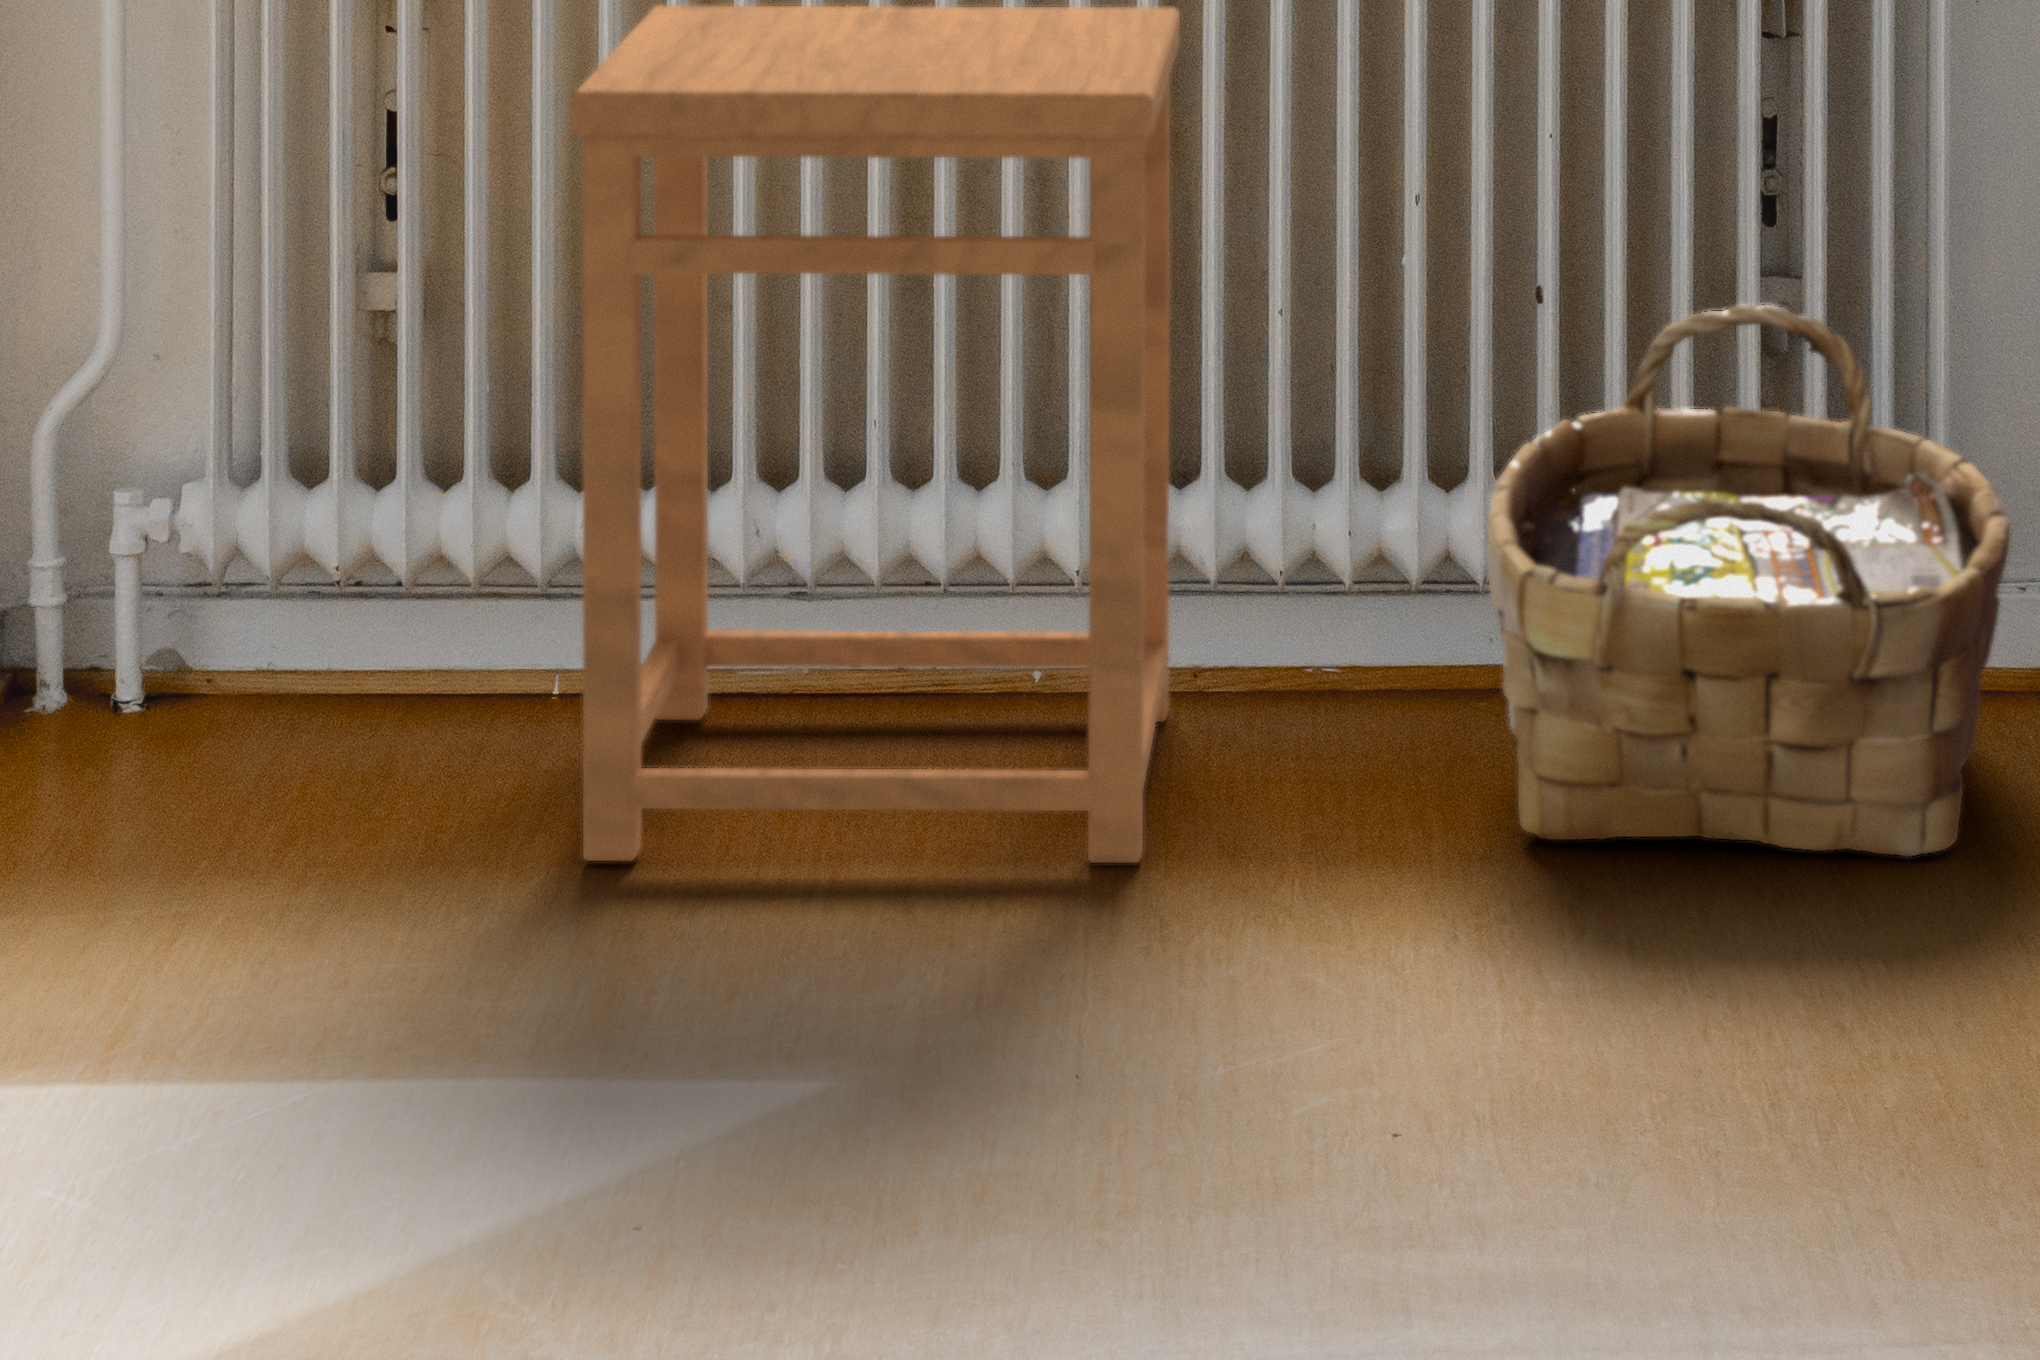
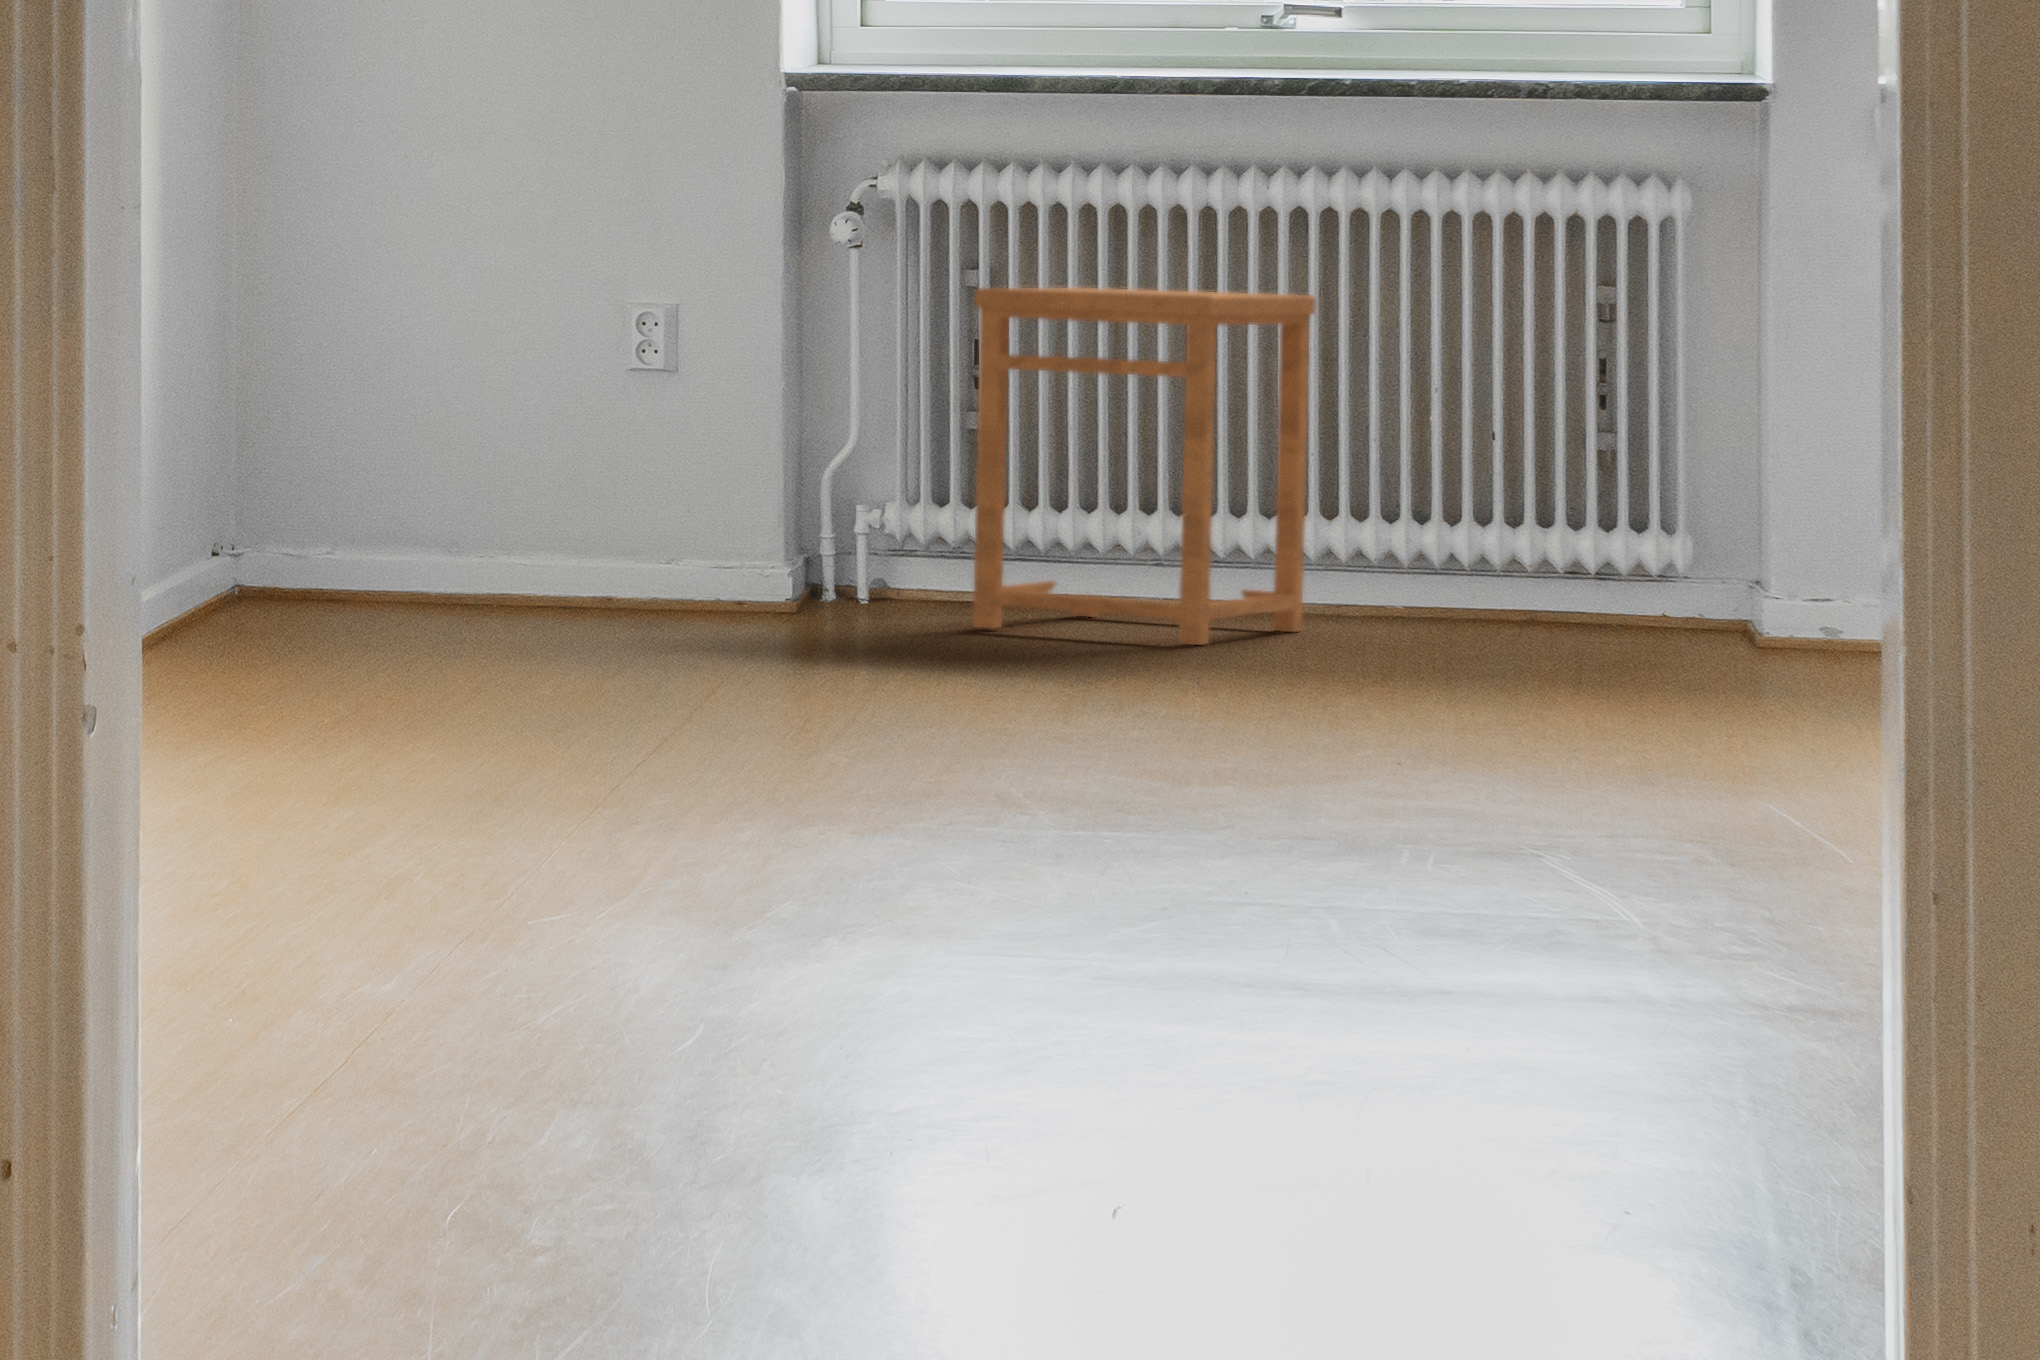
woven basket: present [1486,305,2010,857] -> none [1368,447,1655,669]

